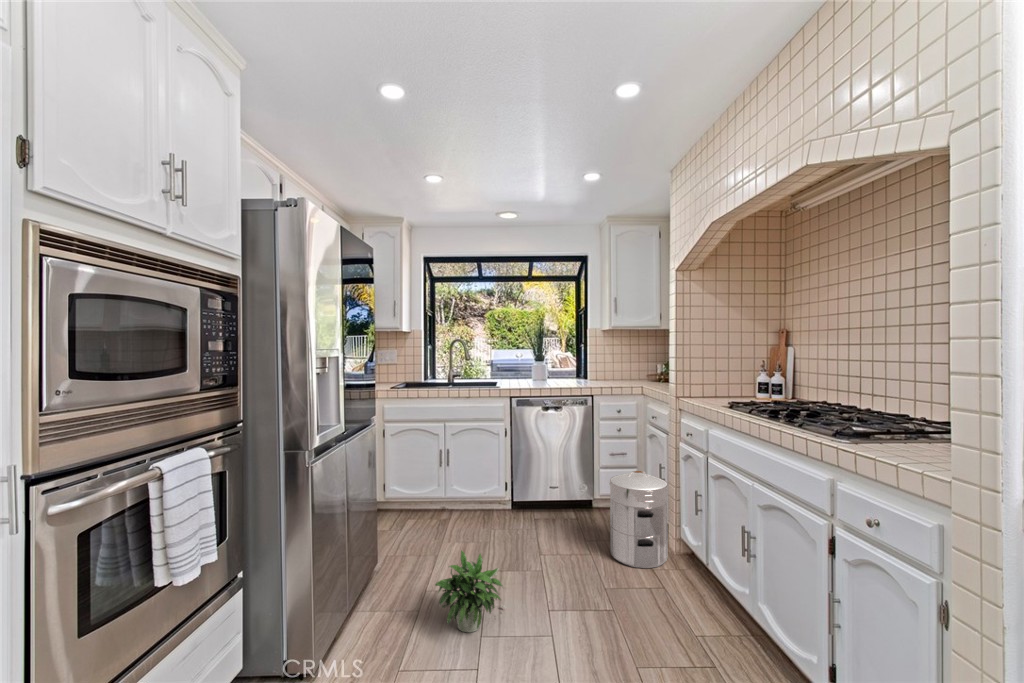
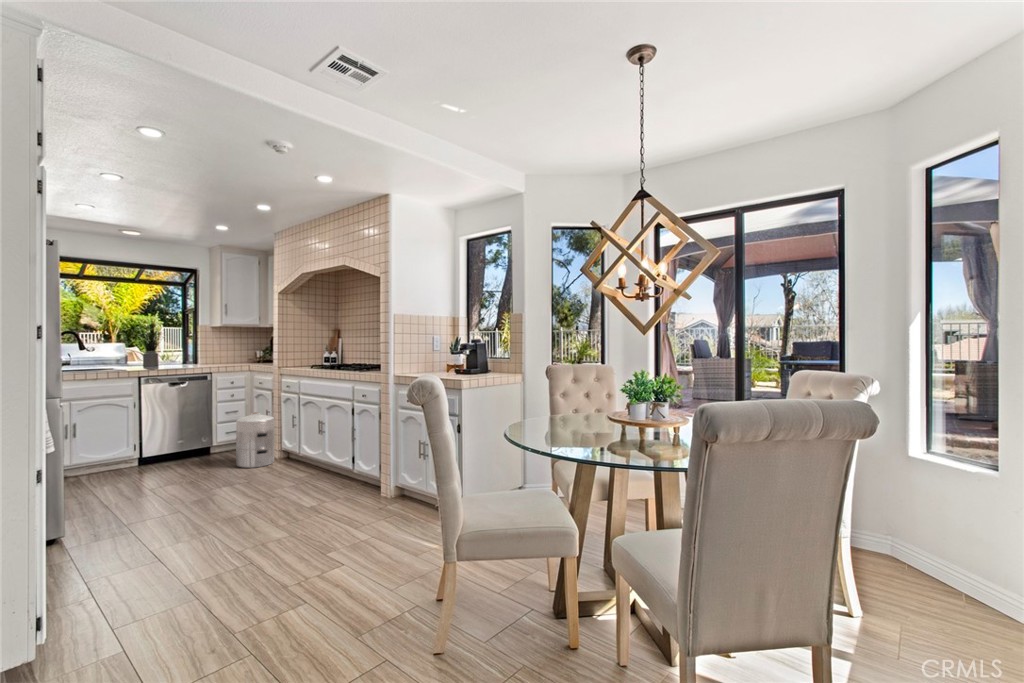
potted plant: present [435,551,506,632] -> none [131,463,182,507]

